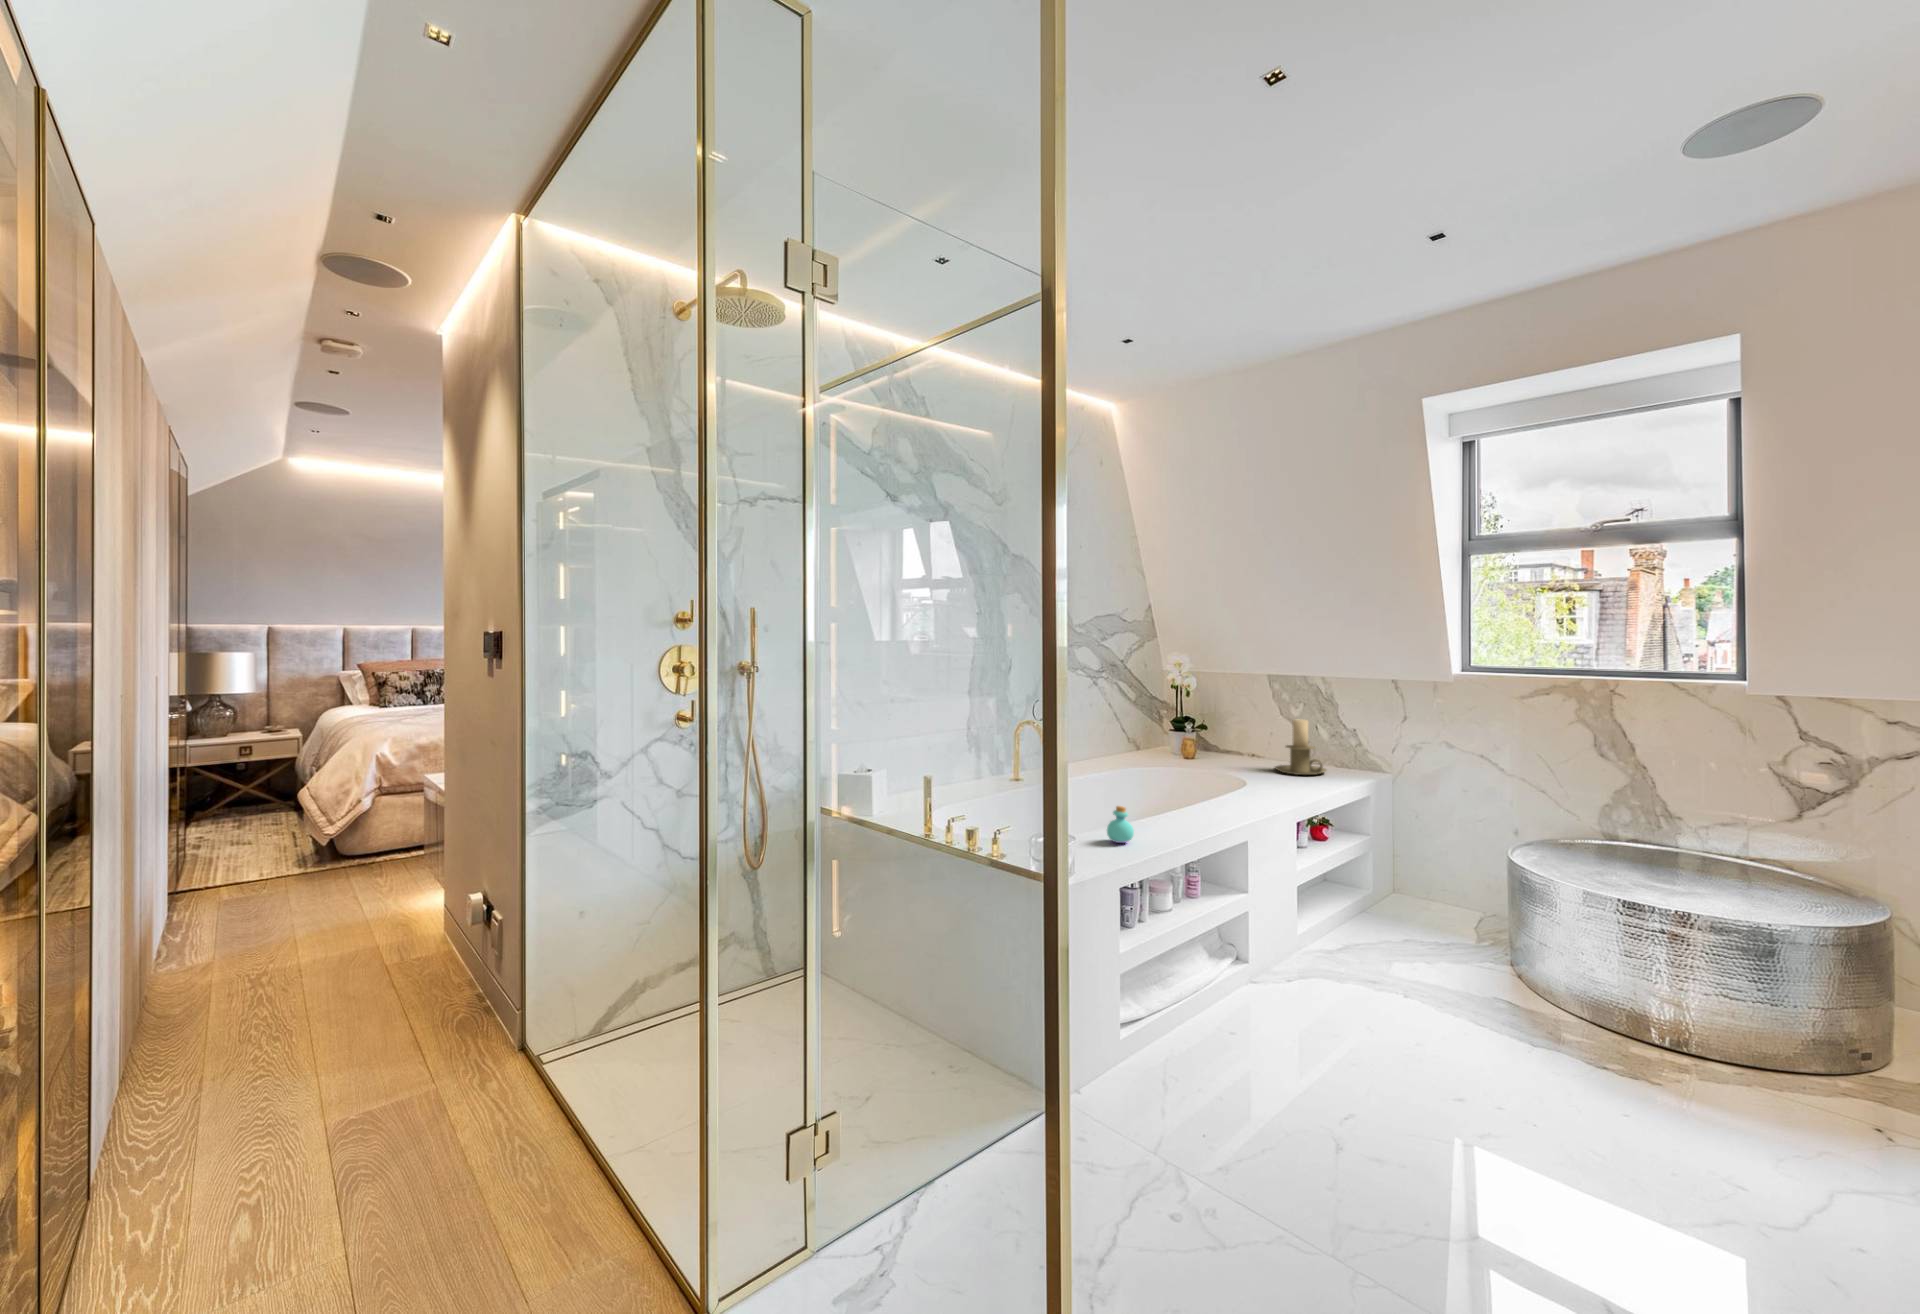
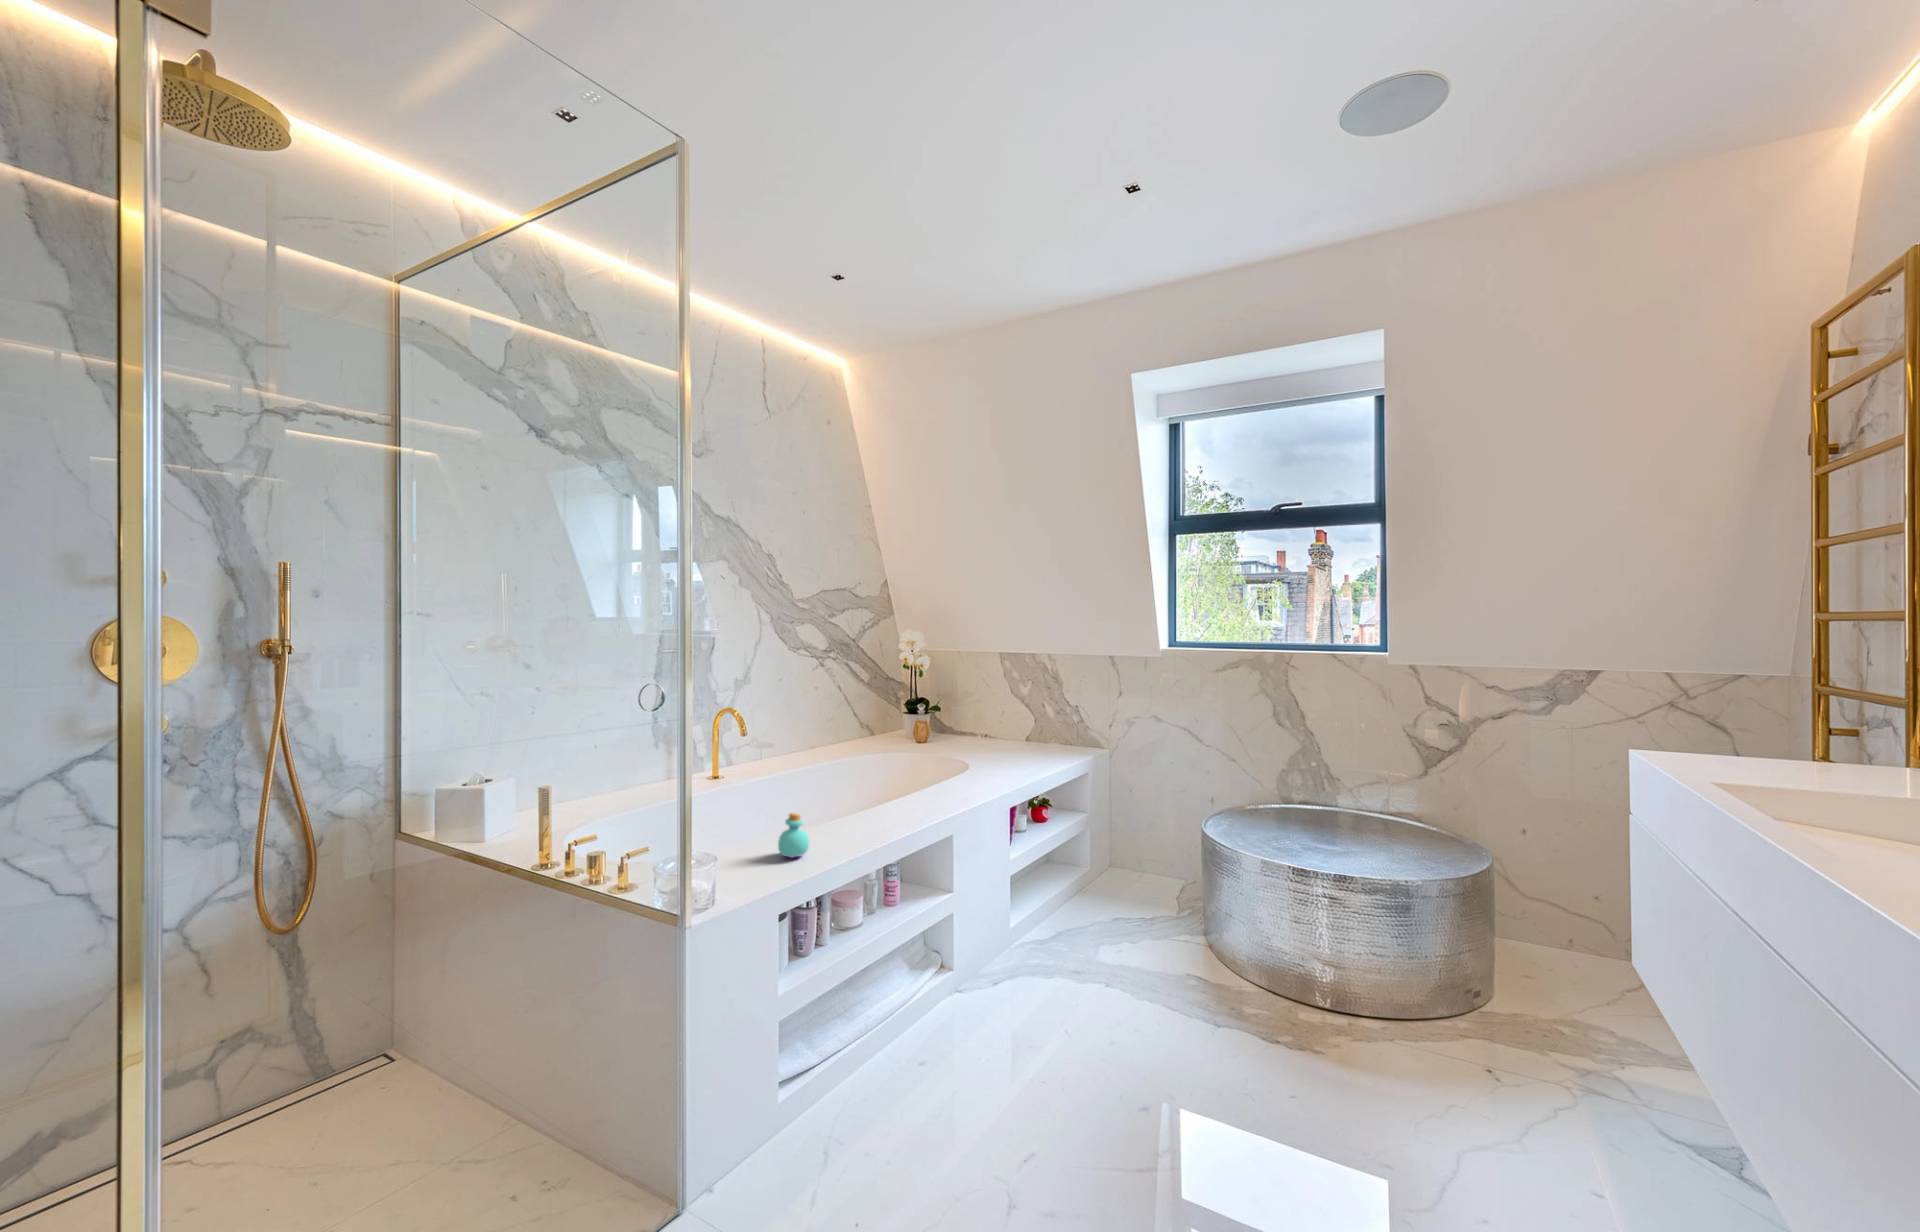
candle holder: present [1275,720,1326,775] -> none [998,699,1048,754]

